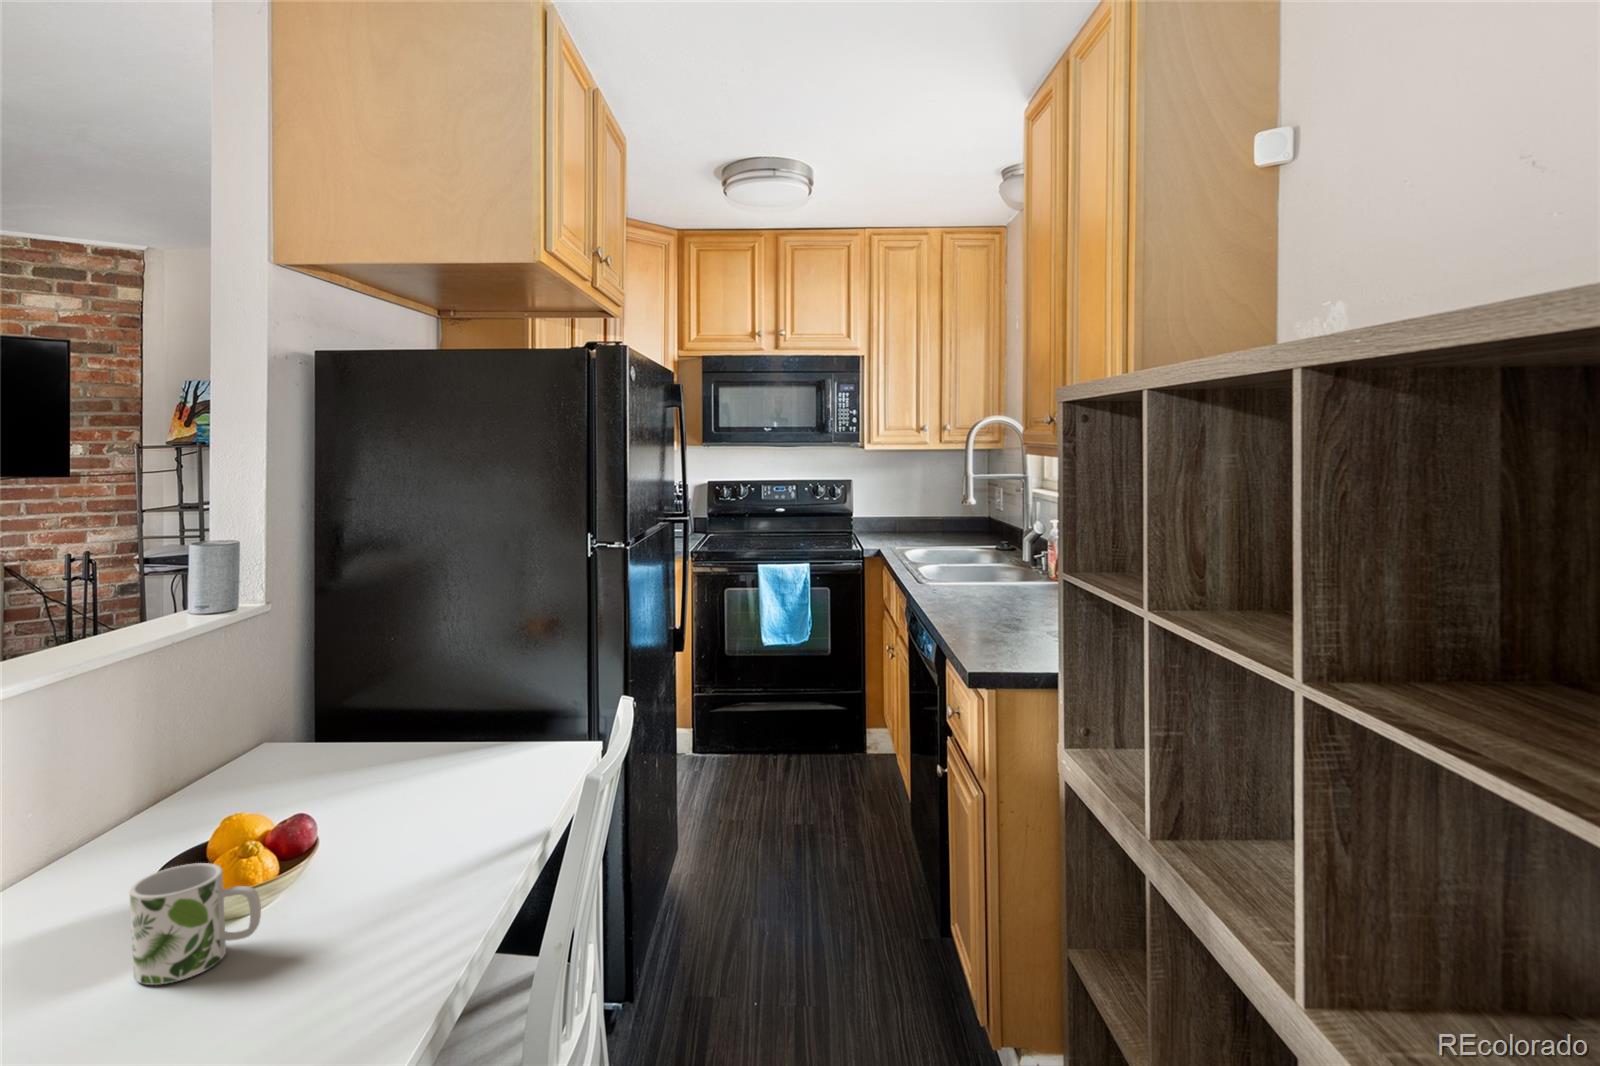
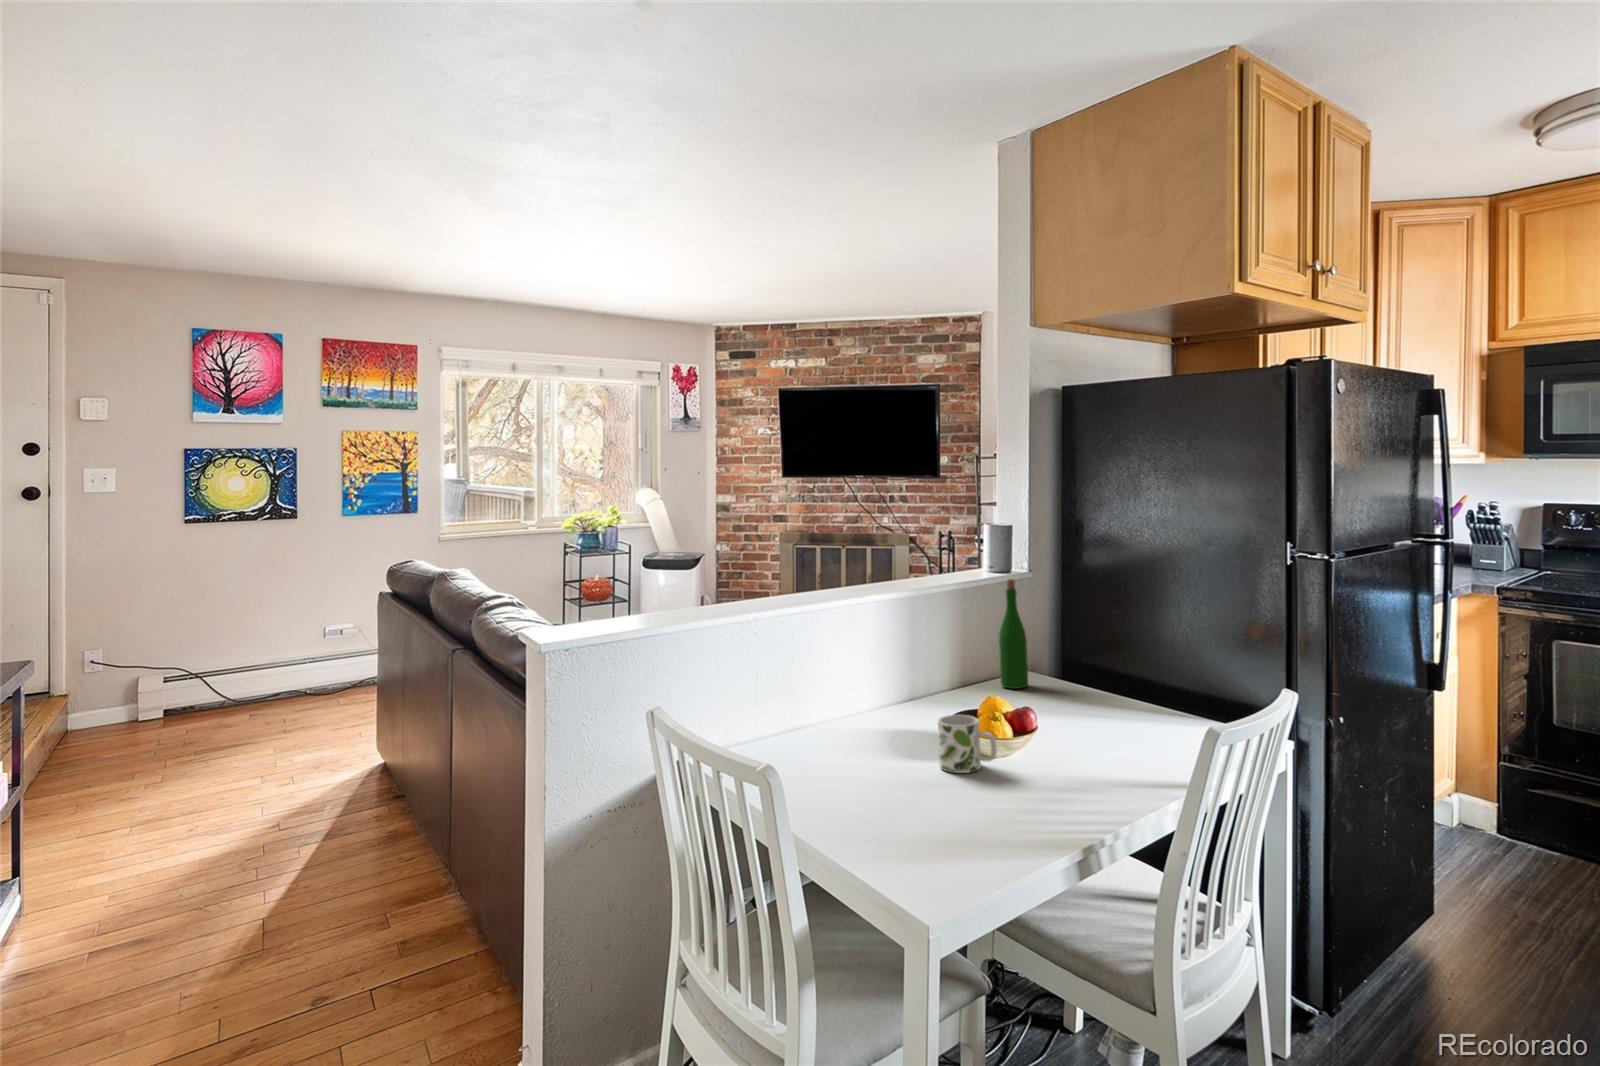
wine bottle: none [223,613,275,782] -> present [999,579,1028,689]

